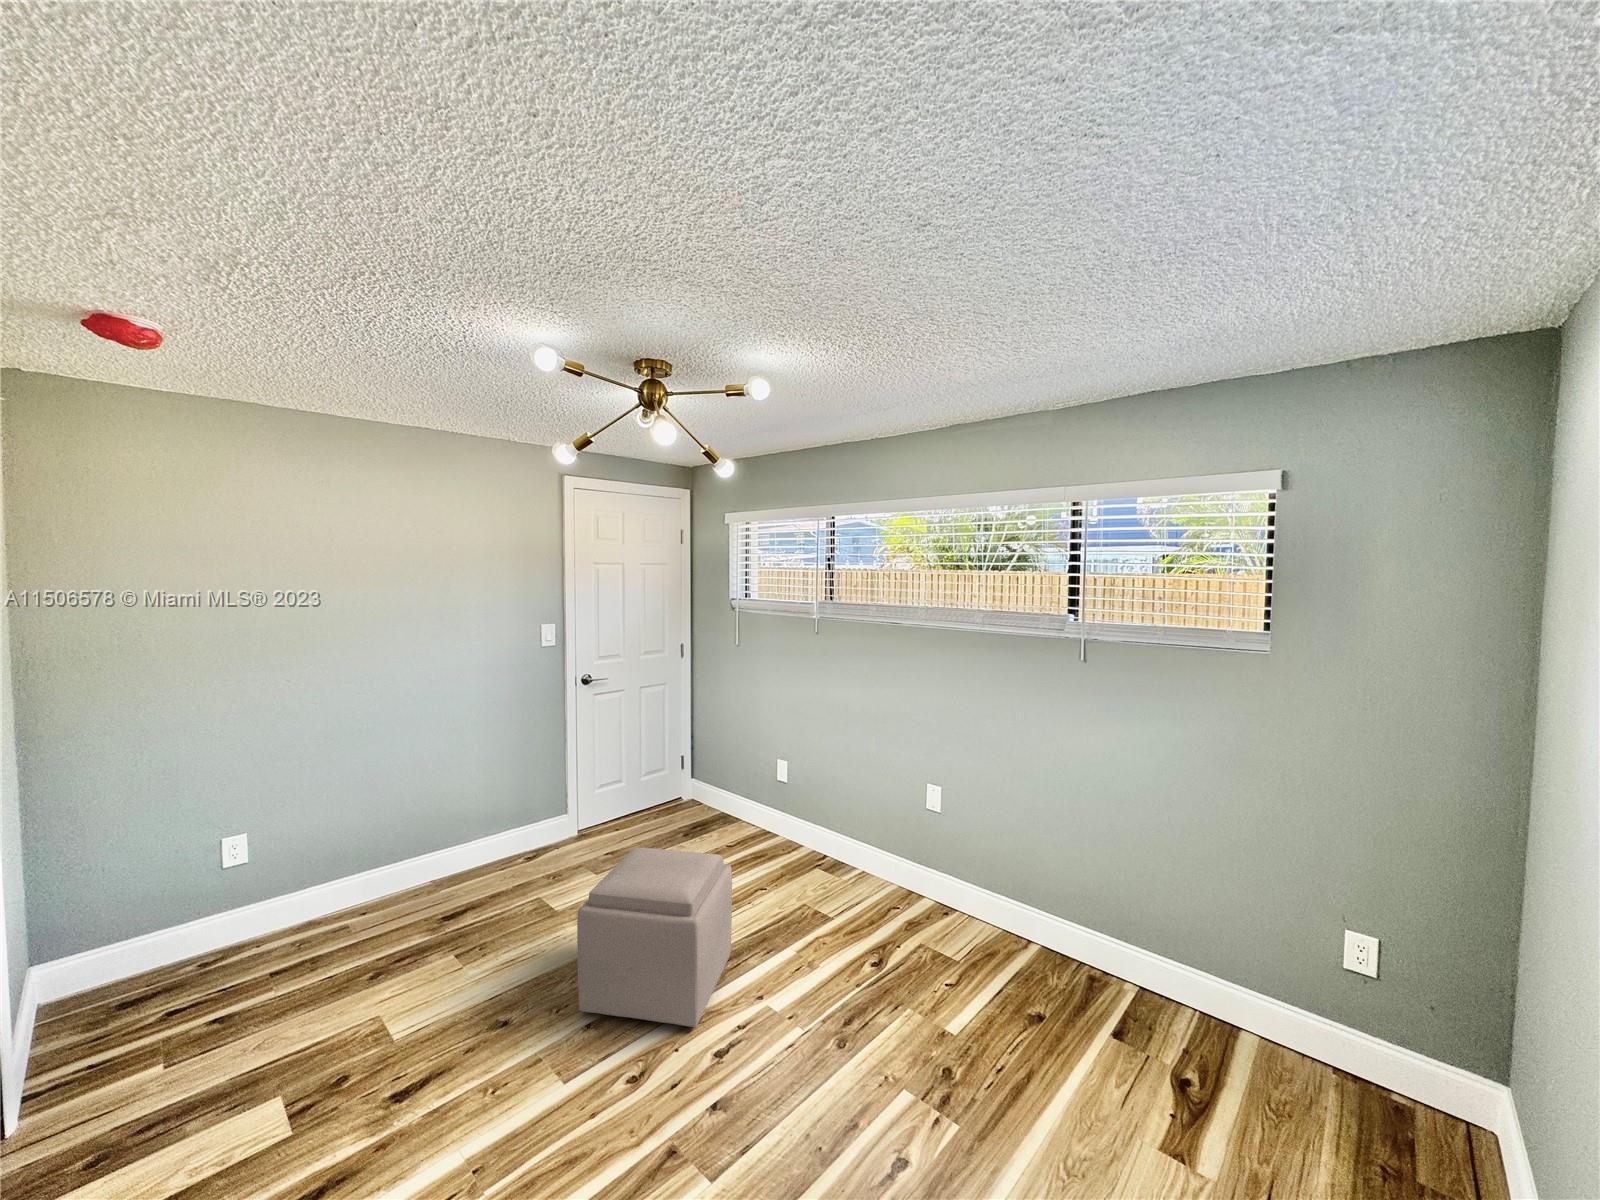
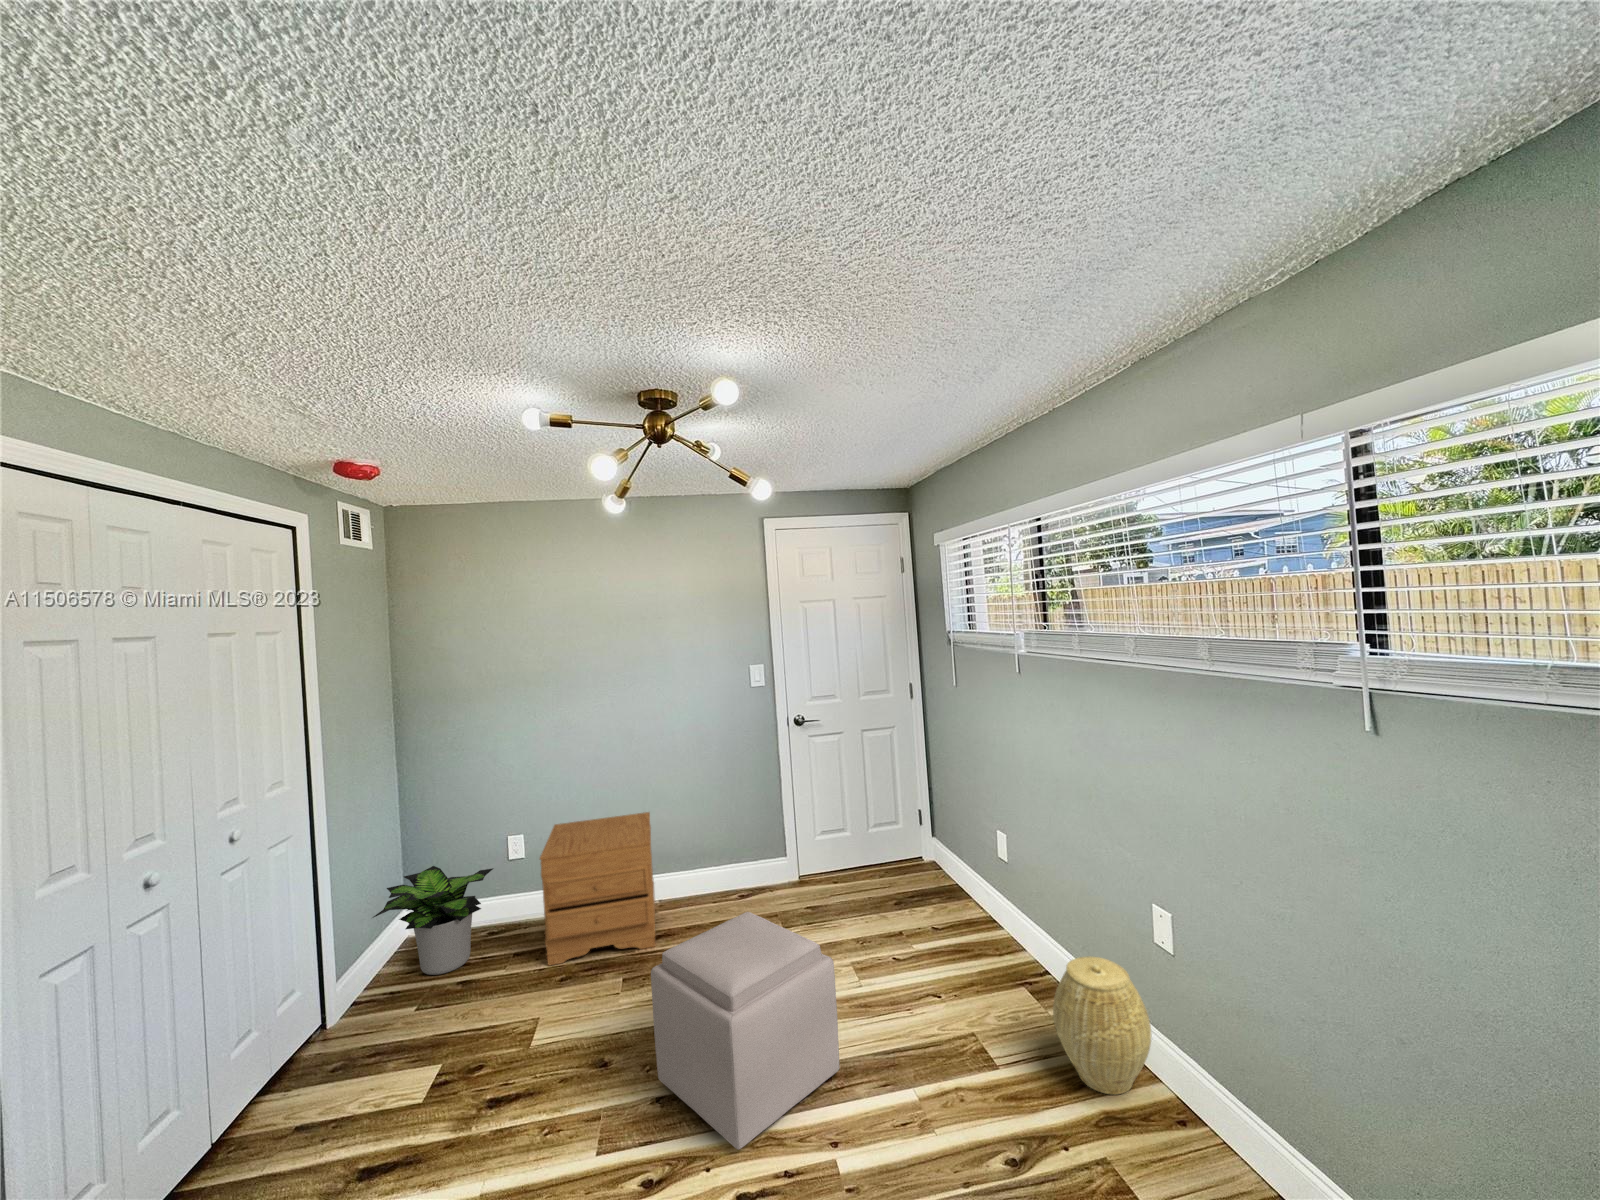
nightstand: none [302,786,468,970] -> present [540,812,655,965]
woven basket: none [865,828,926,913] -> present [1053,956,1151,1094]
potted plant: none [38,875,239,1029] -> present [373,866,493,975]

